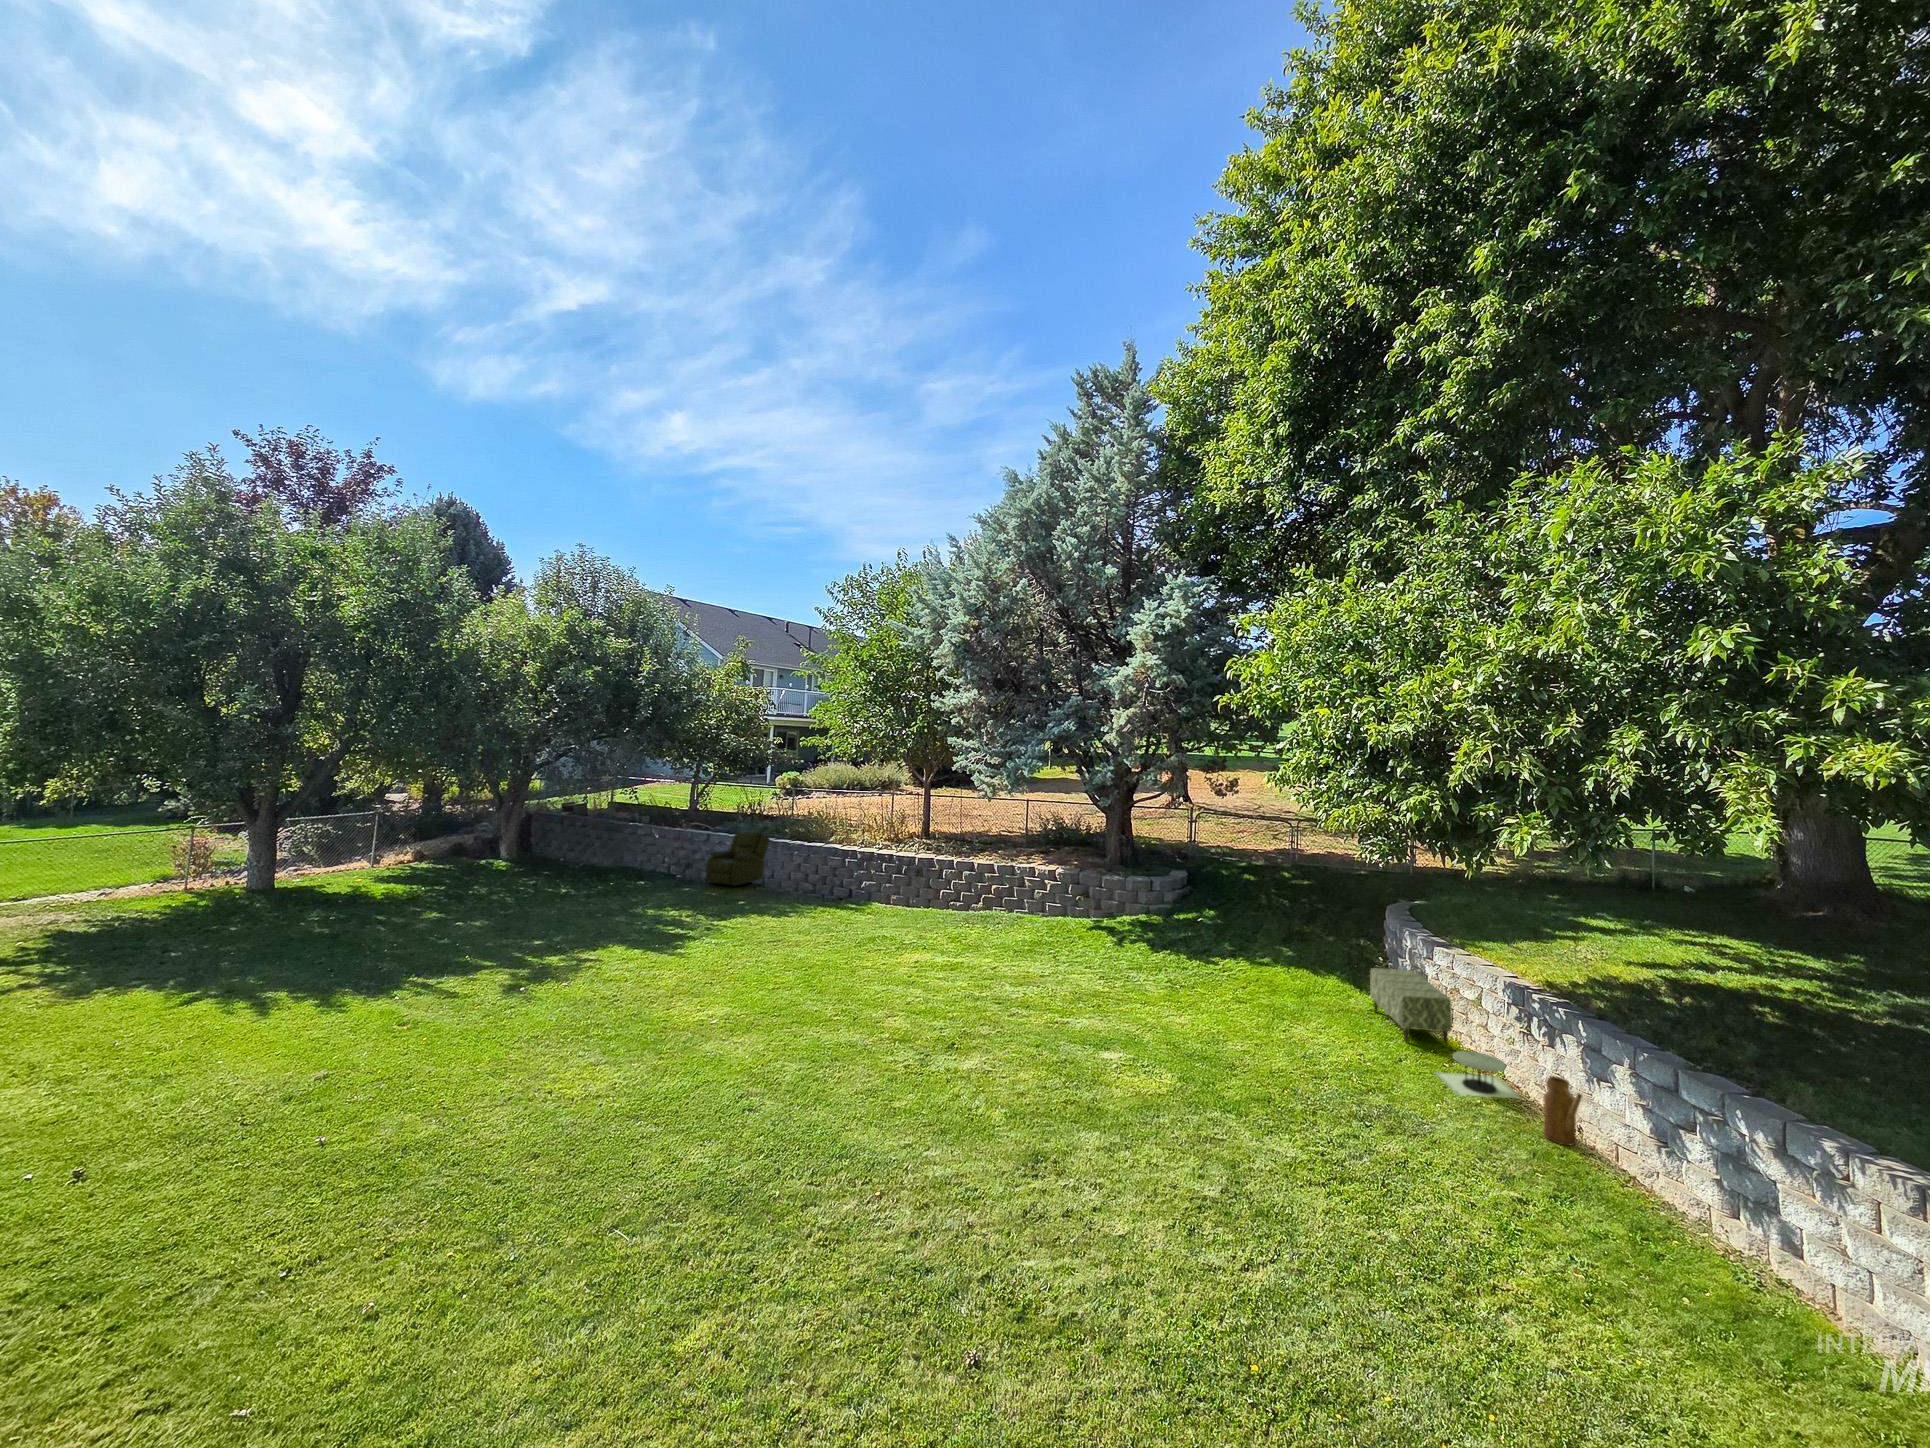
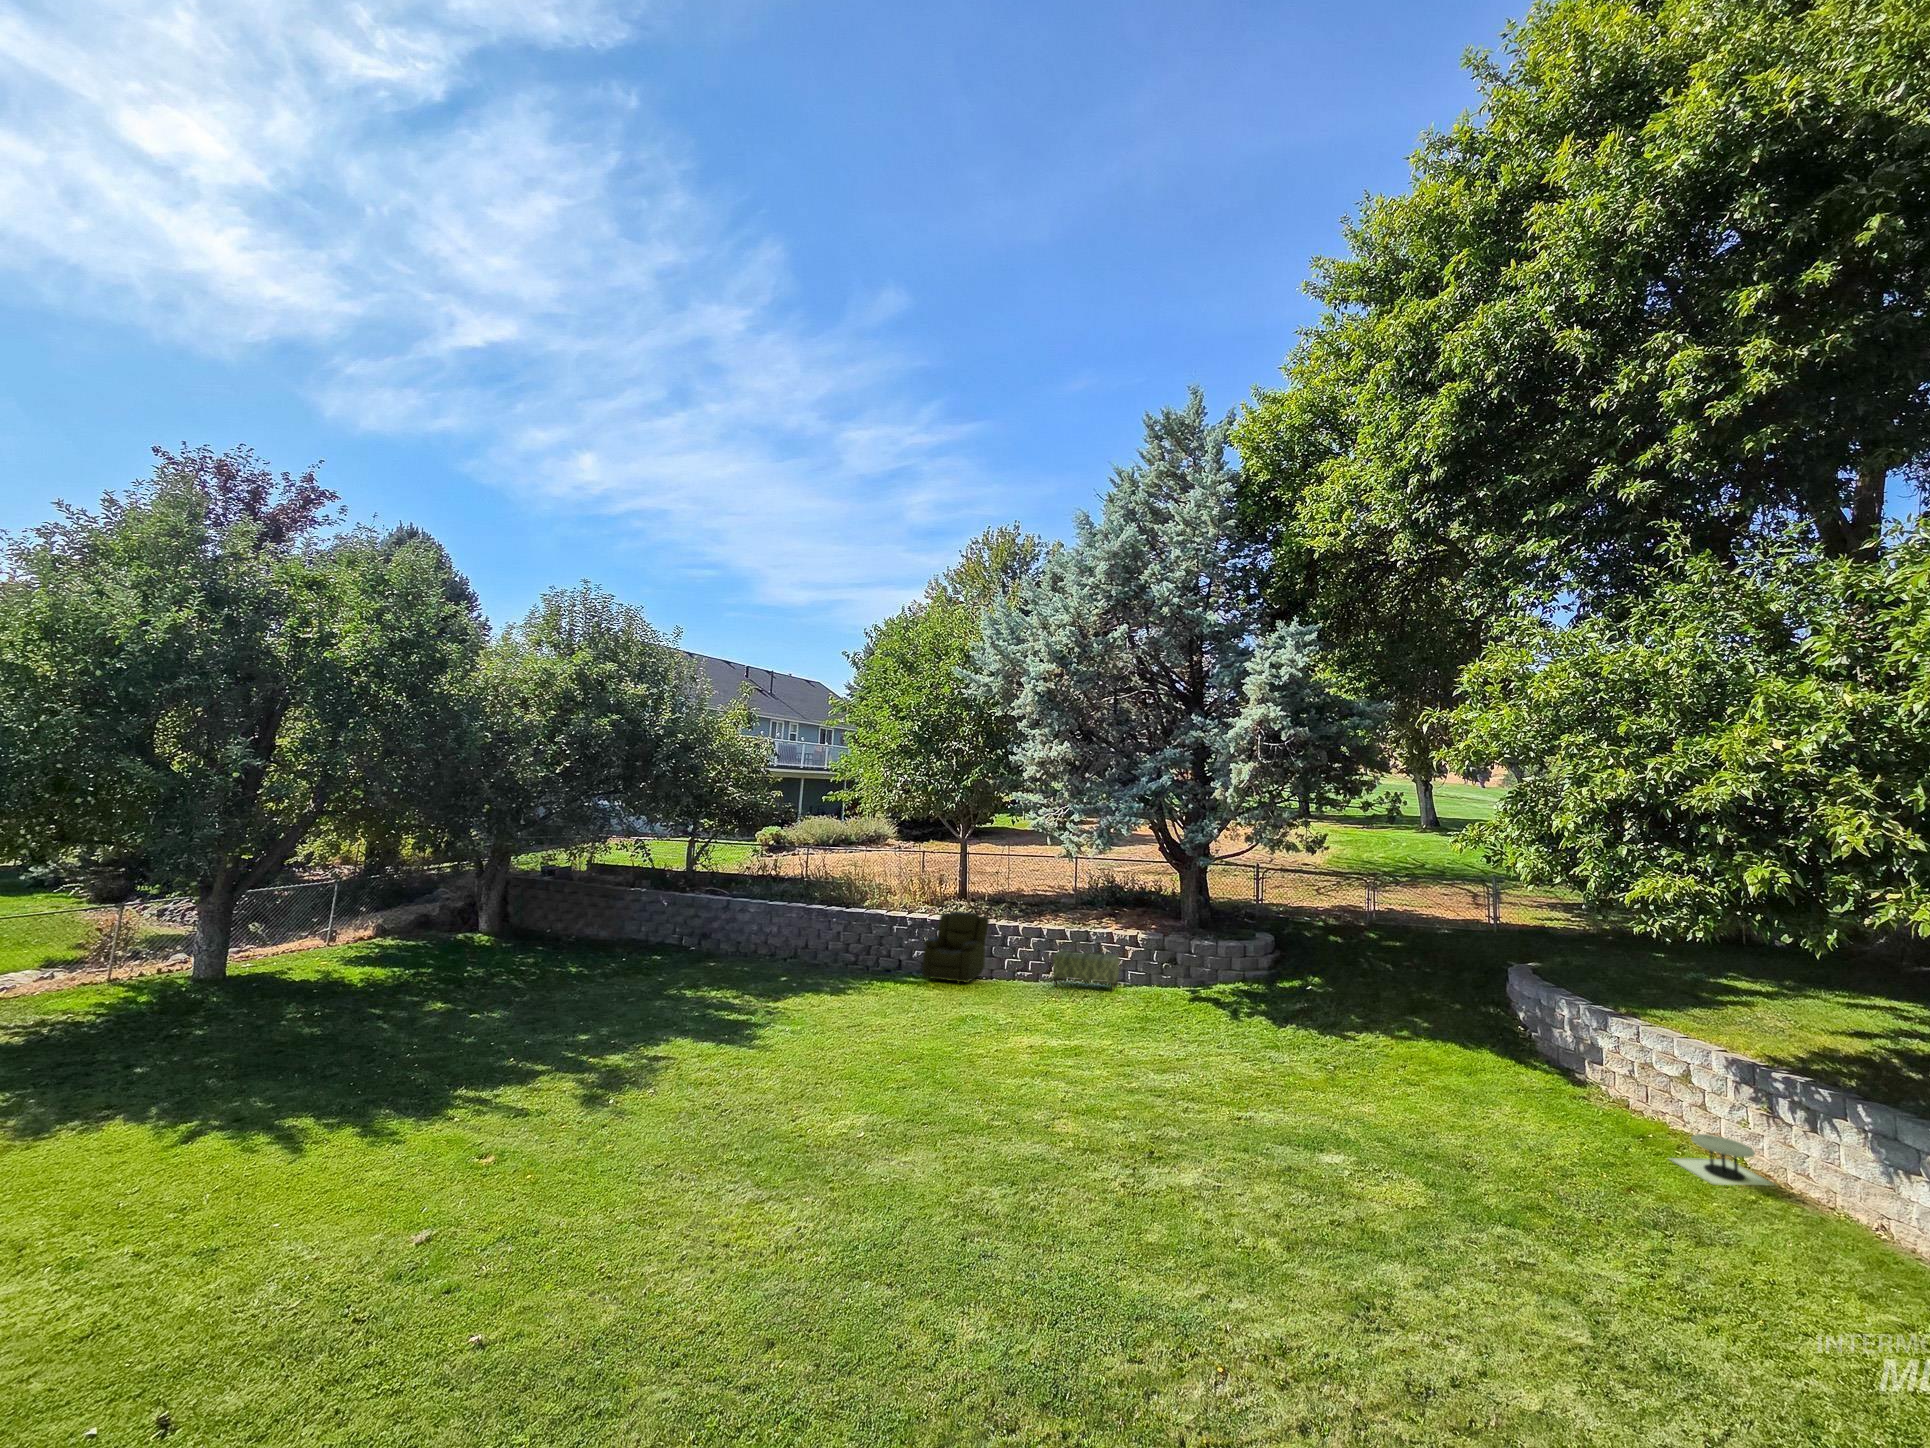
chair: present [706,830,770,886] -> present [922,911,989,983]
bench: present [1370,968,1452,1045] -> present [1053,951,1120,992]
watering can: present [1543,1076,1582,1146] -> none [1827,1164,1890,1239]

